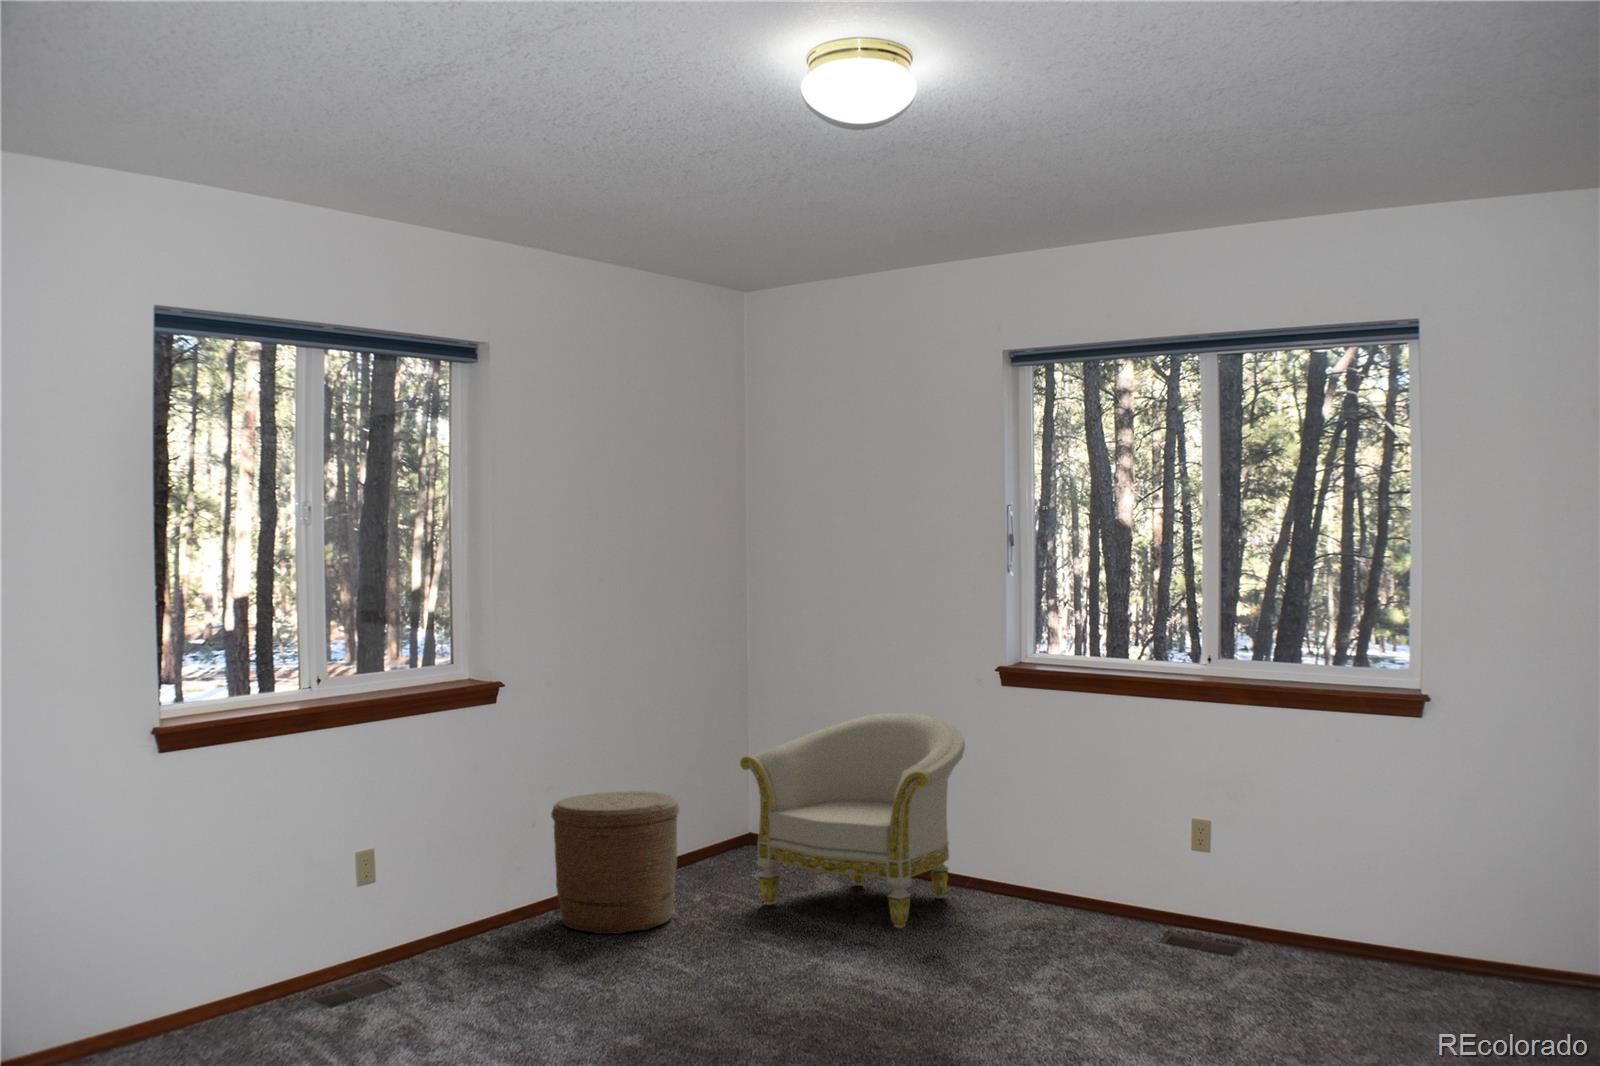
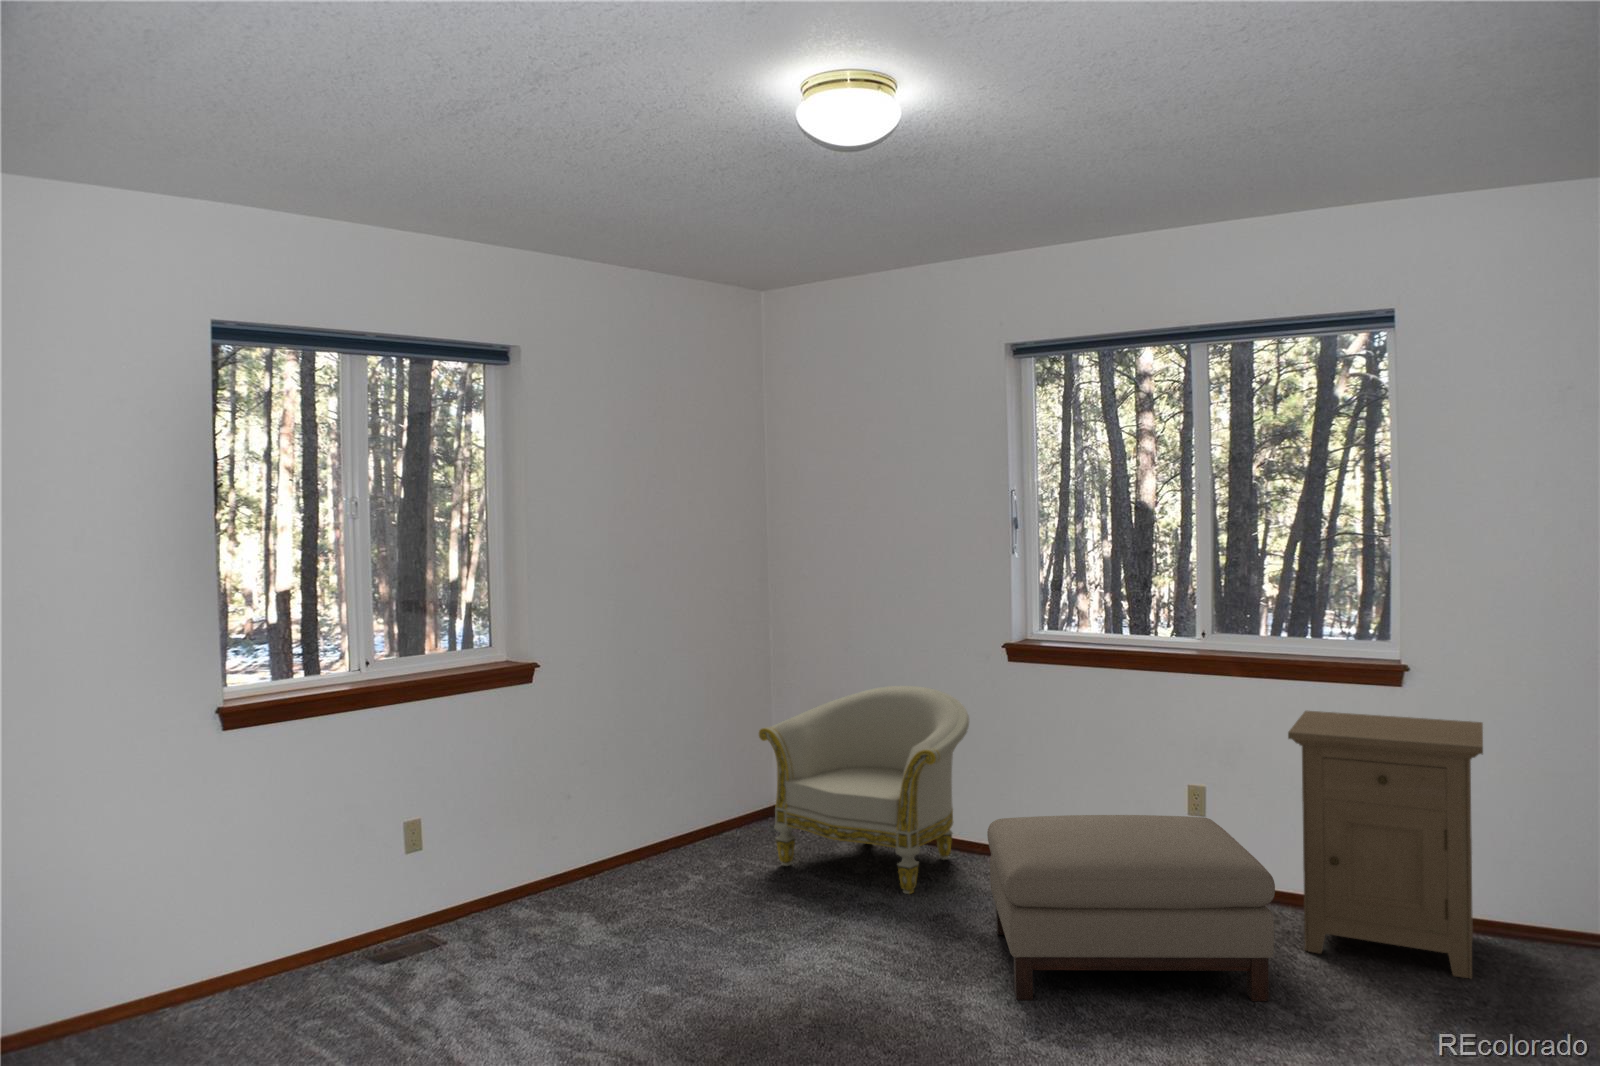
nightstand: none [1290,725,1494,993] -> present [1288,711,1483,979]
woven basket: present [551,791,679,934] -> none [582,761,702,900]
ottoman: none [981,833,1273,1014] -> present [987,815,1275,1001]

